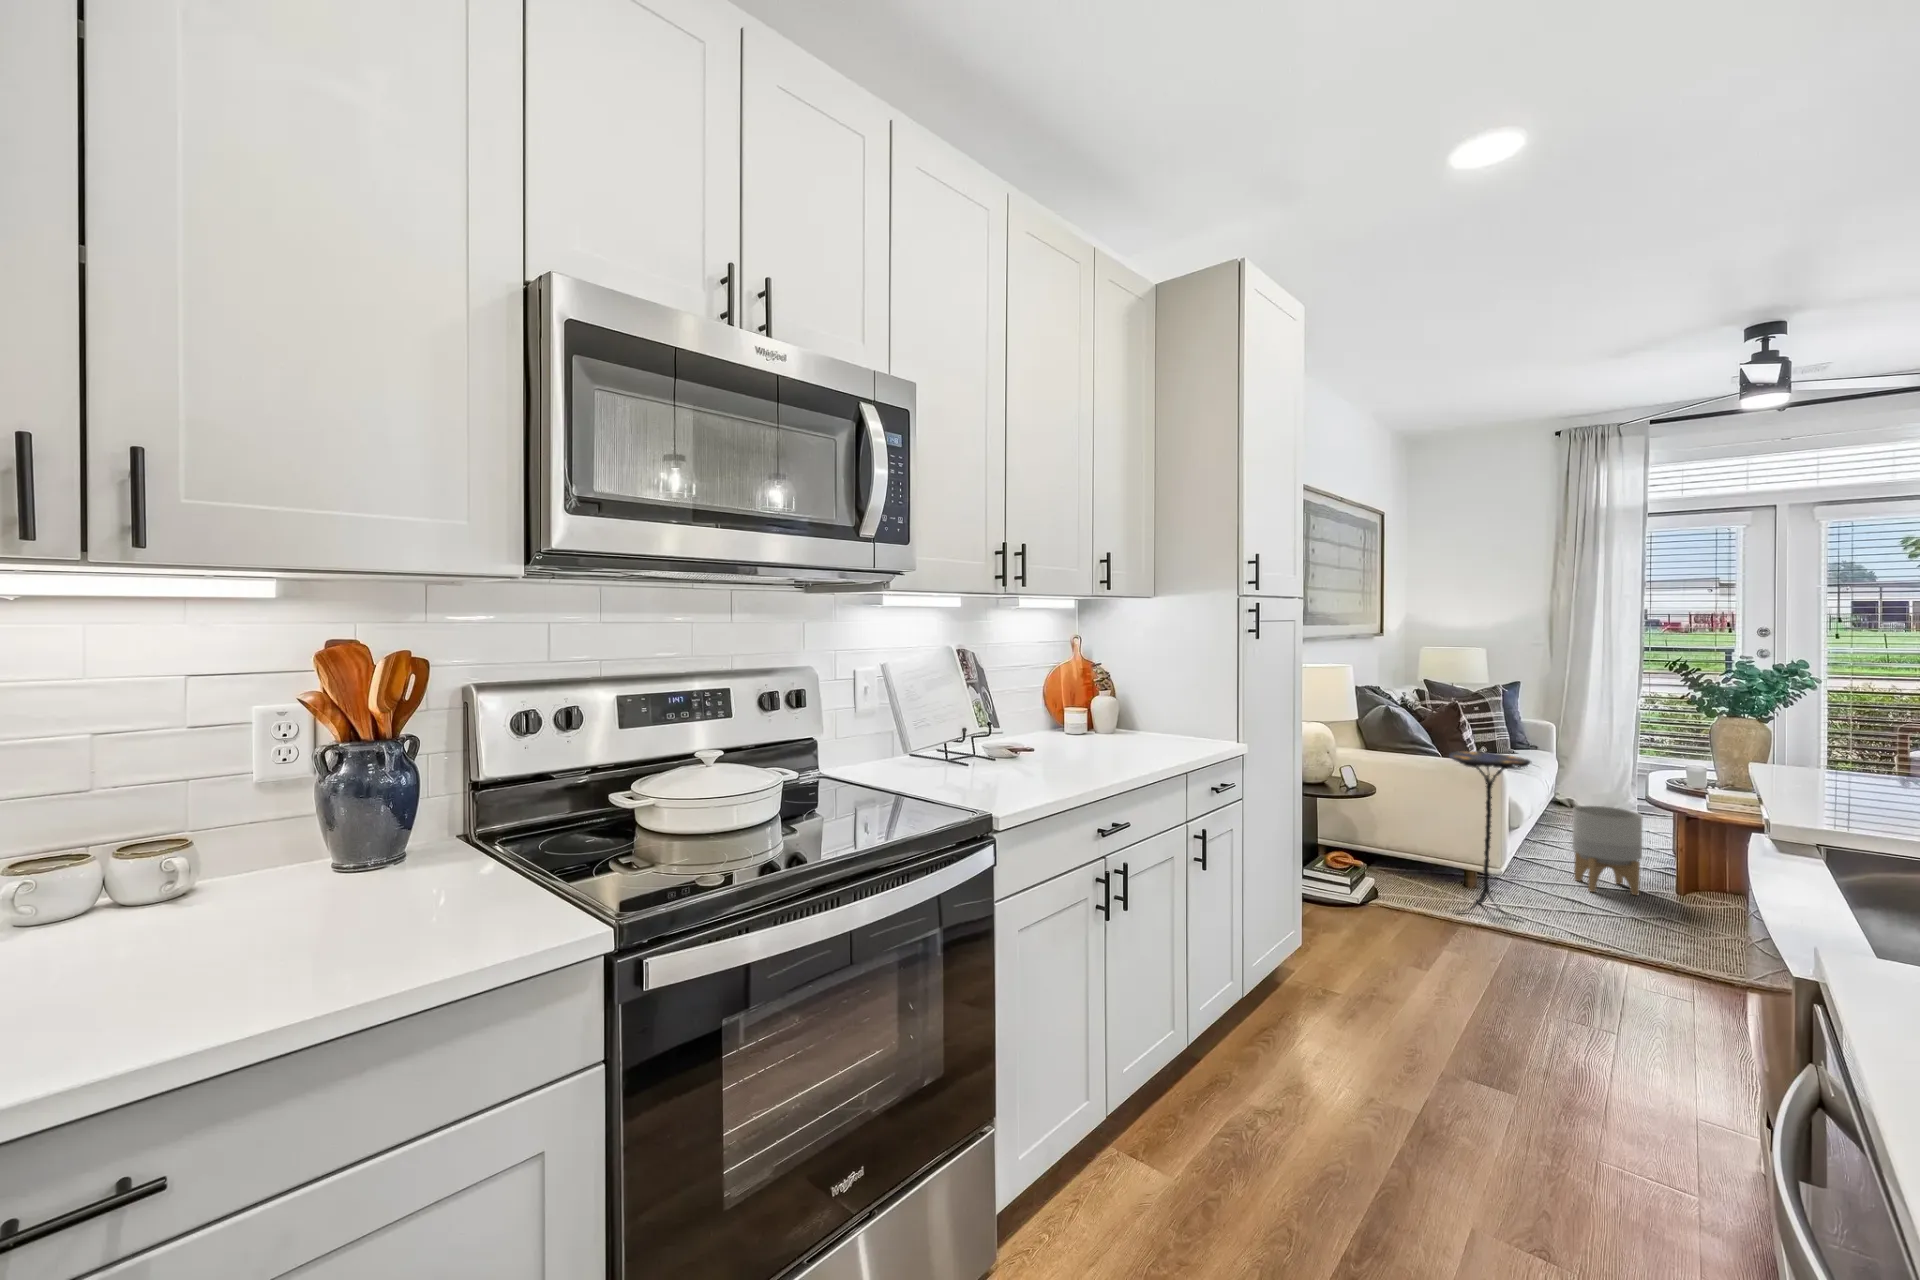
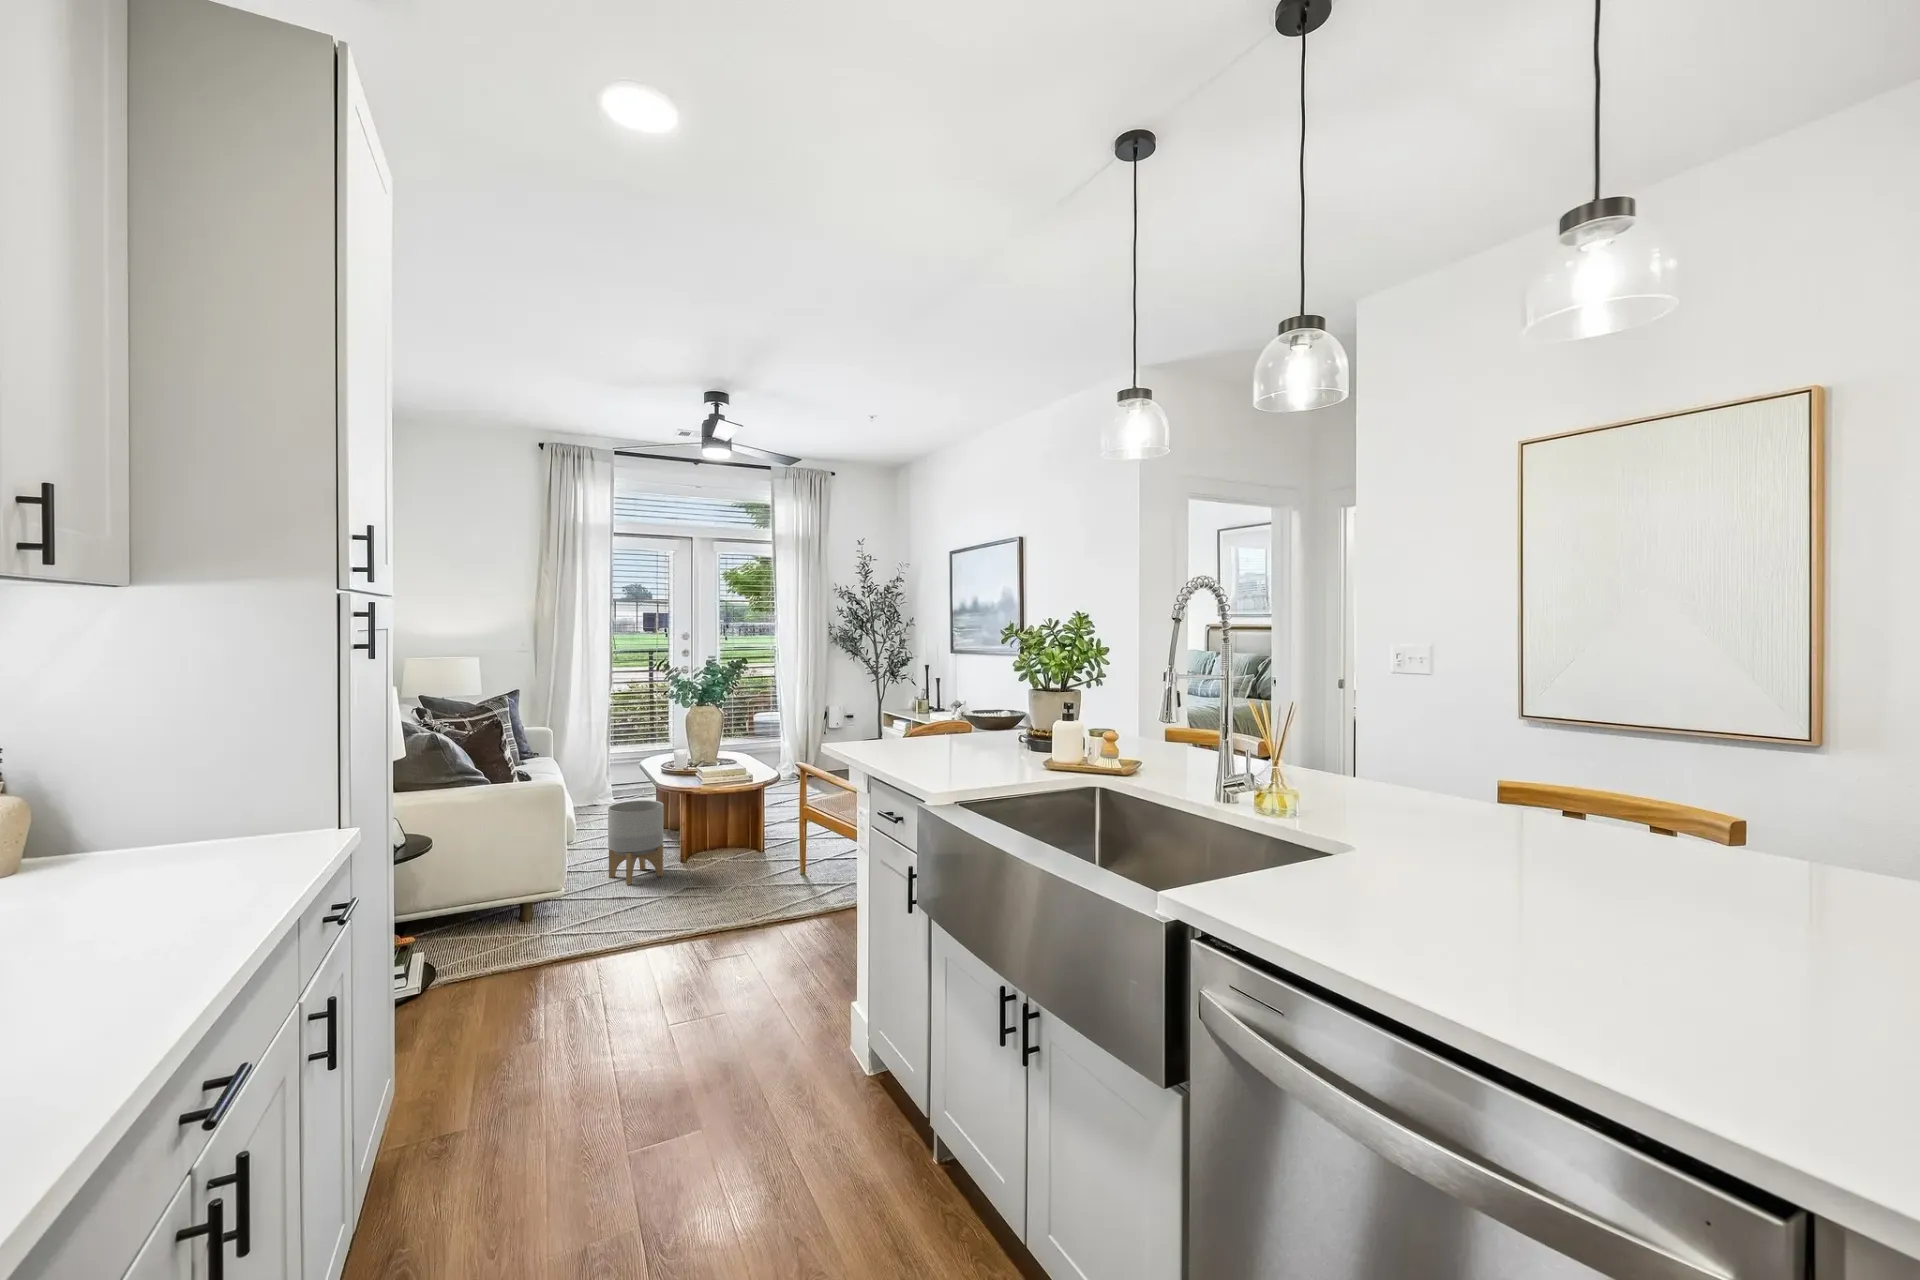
side table: present [1449,751,1531,920] -> none [517,769,602,953]

